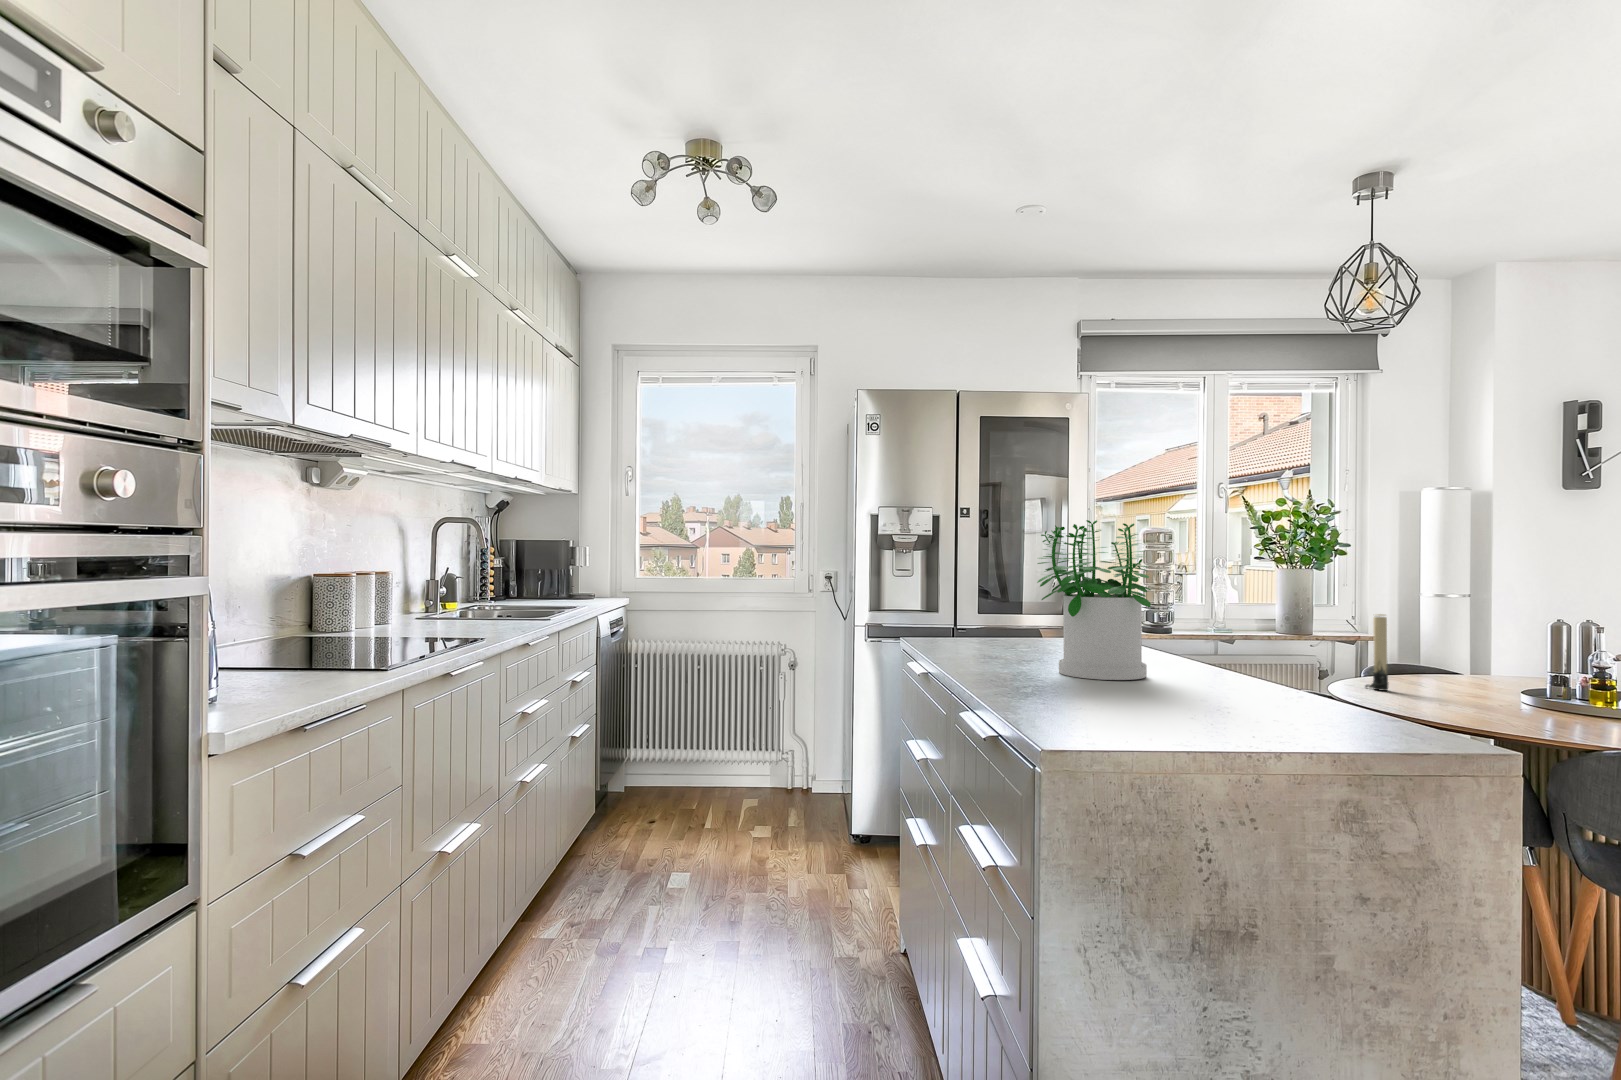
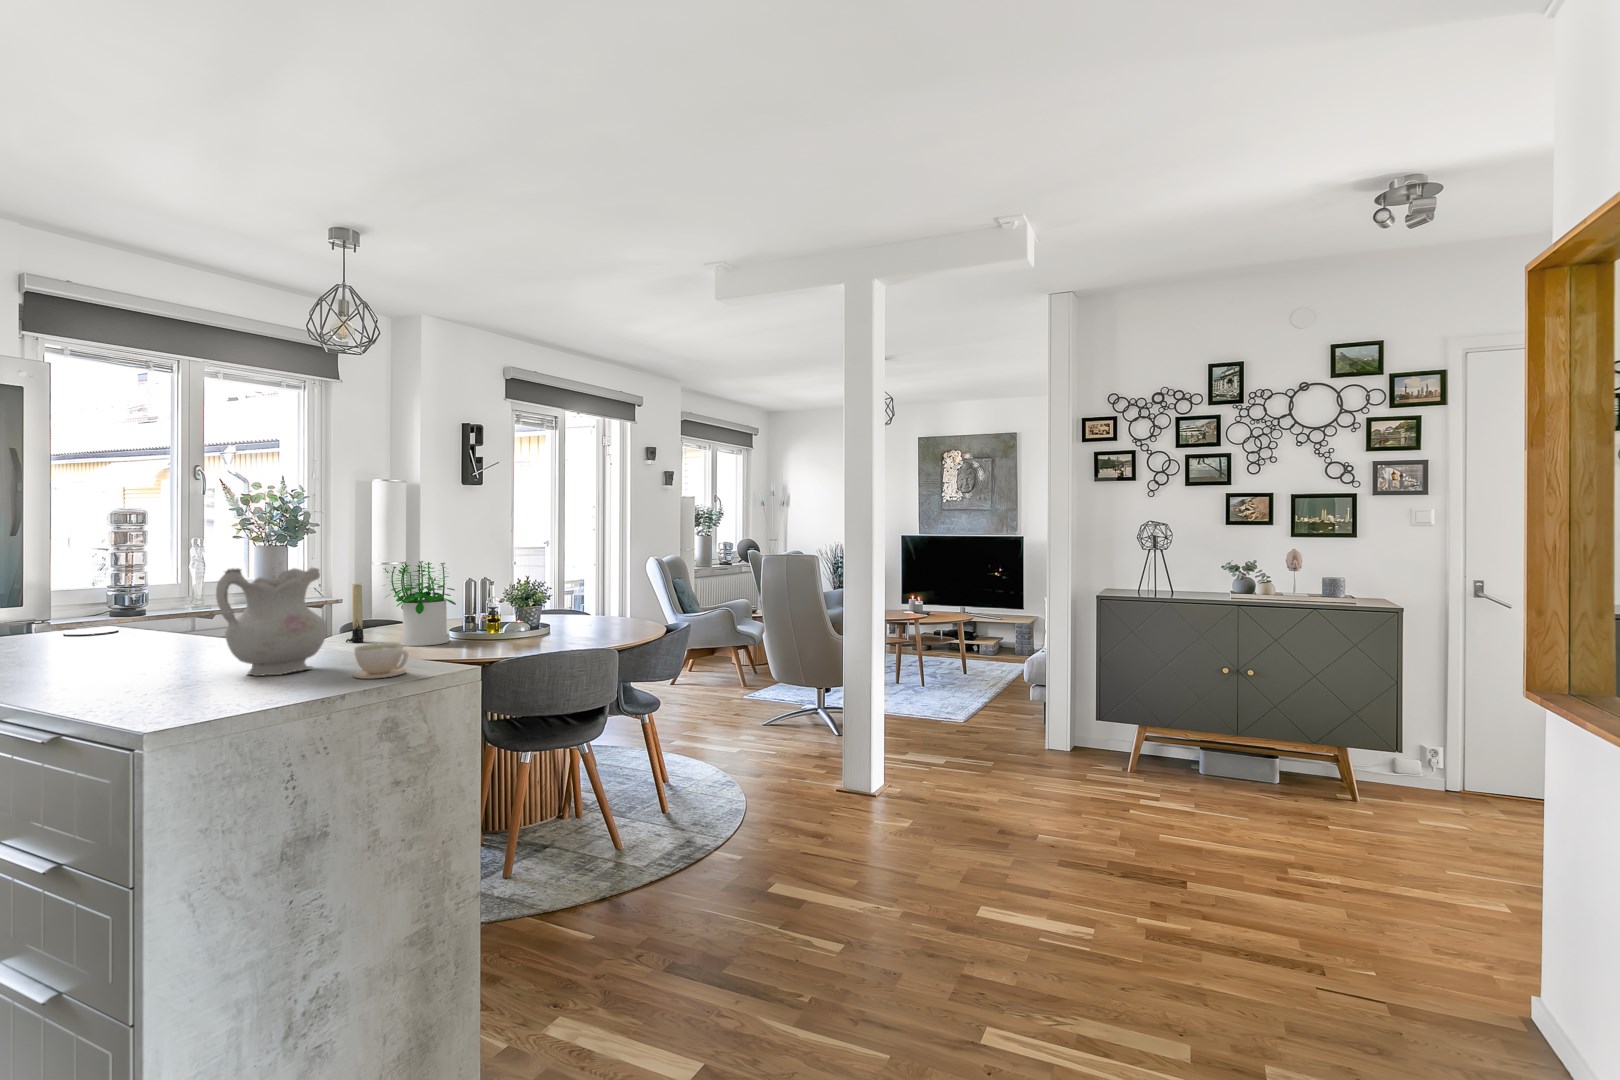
potted plant: present [1037,520,1151,680] -> present [385,561,456,646]
ceramic pitcher: none [1160,569,1290,708] -> present [216,567,326,676]
coffee cup: none [1315,687,1401,742] -> present [353,643,409,679]

